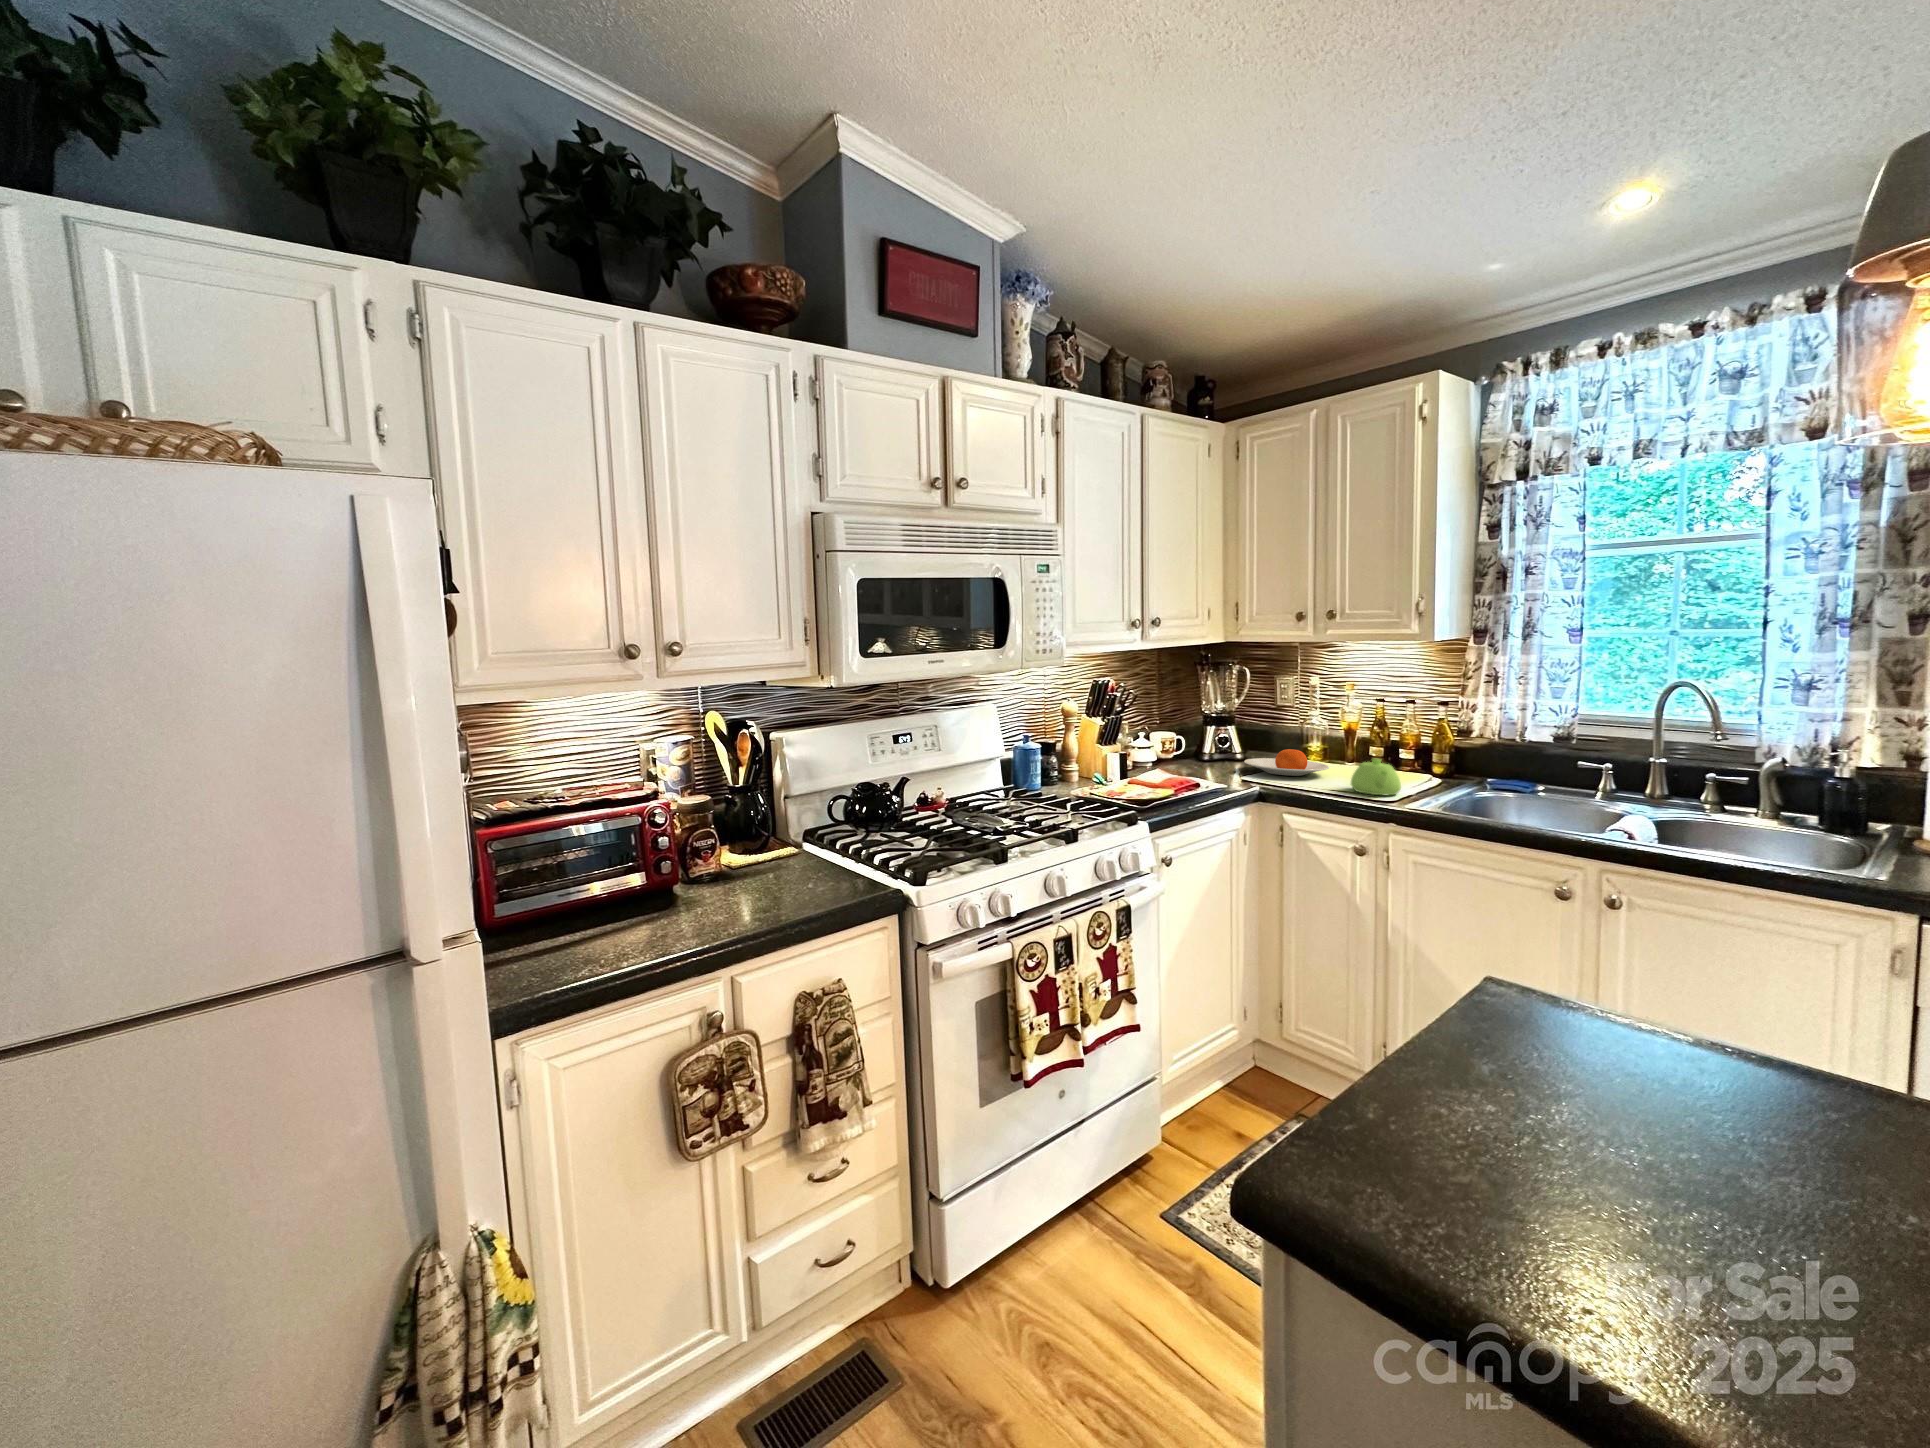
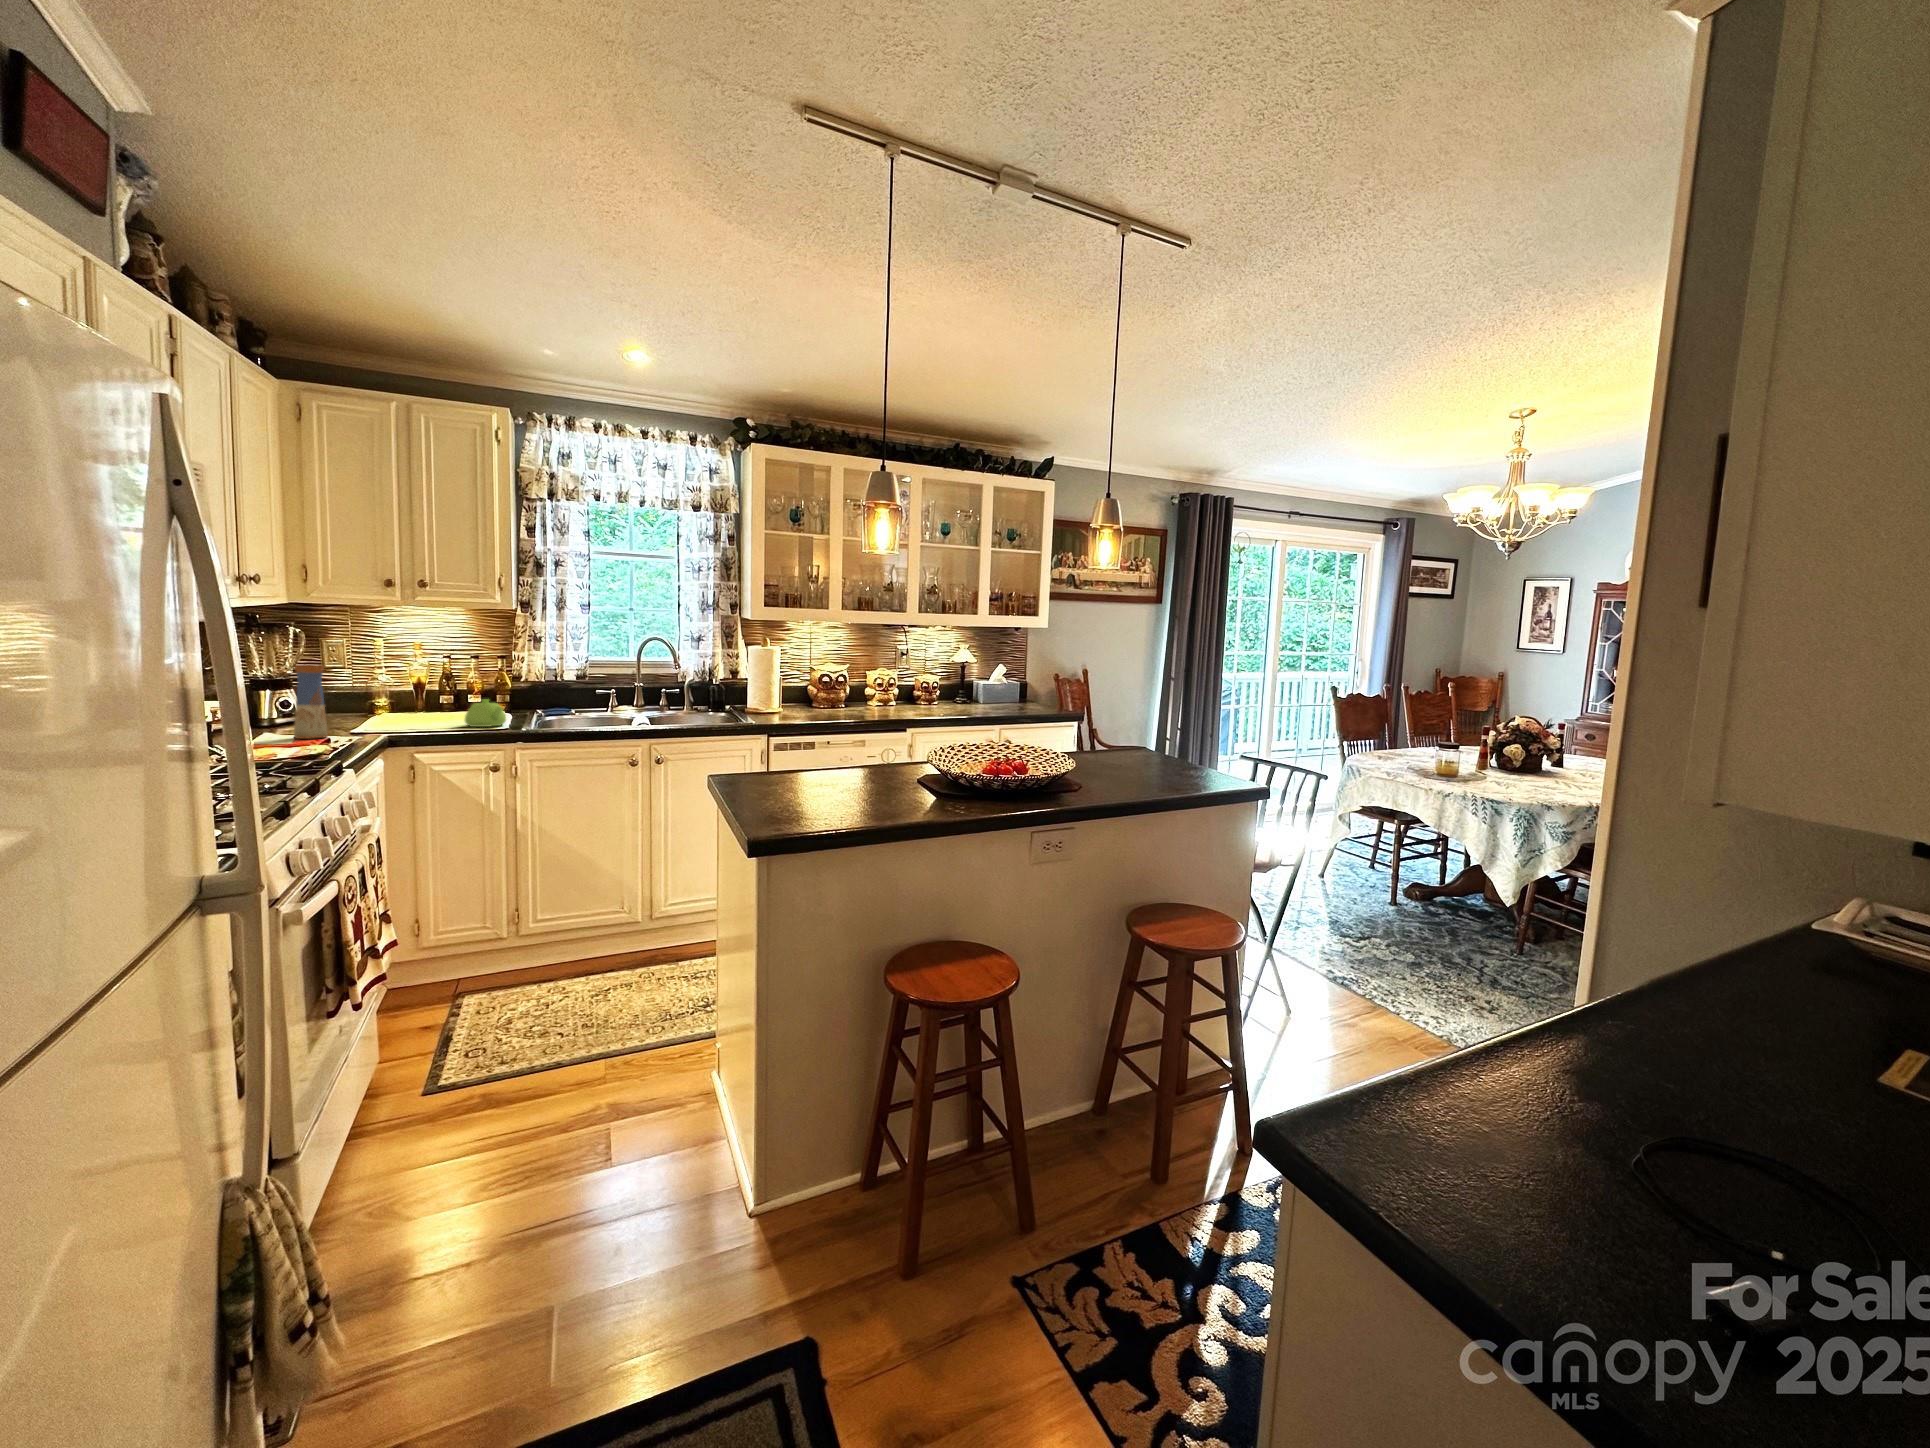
vase: none [1180,708,1207,782] -> present [294,665,328,739]
plate: present [1244,749,1329,776] -> none [337,702,429,725]

